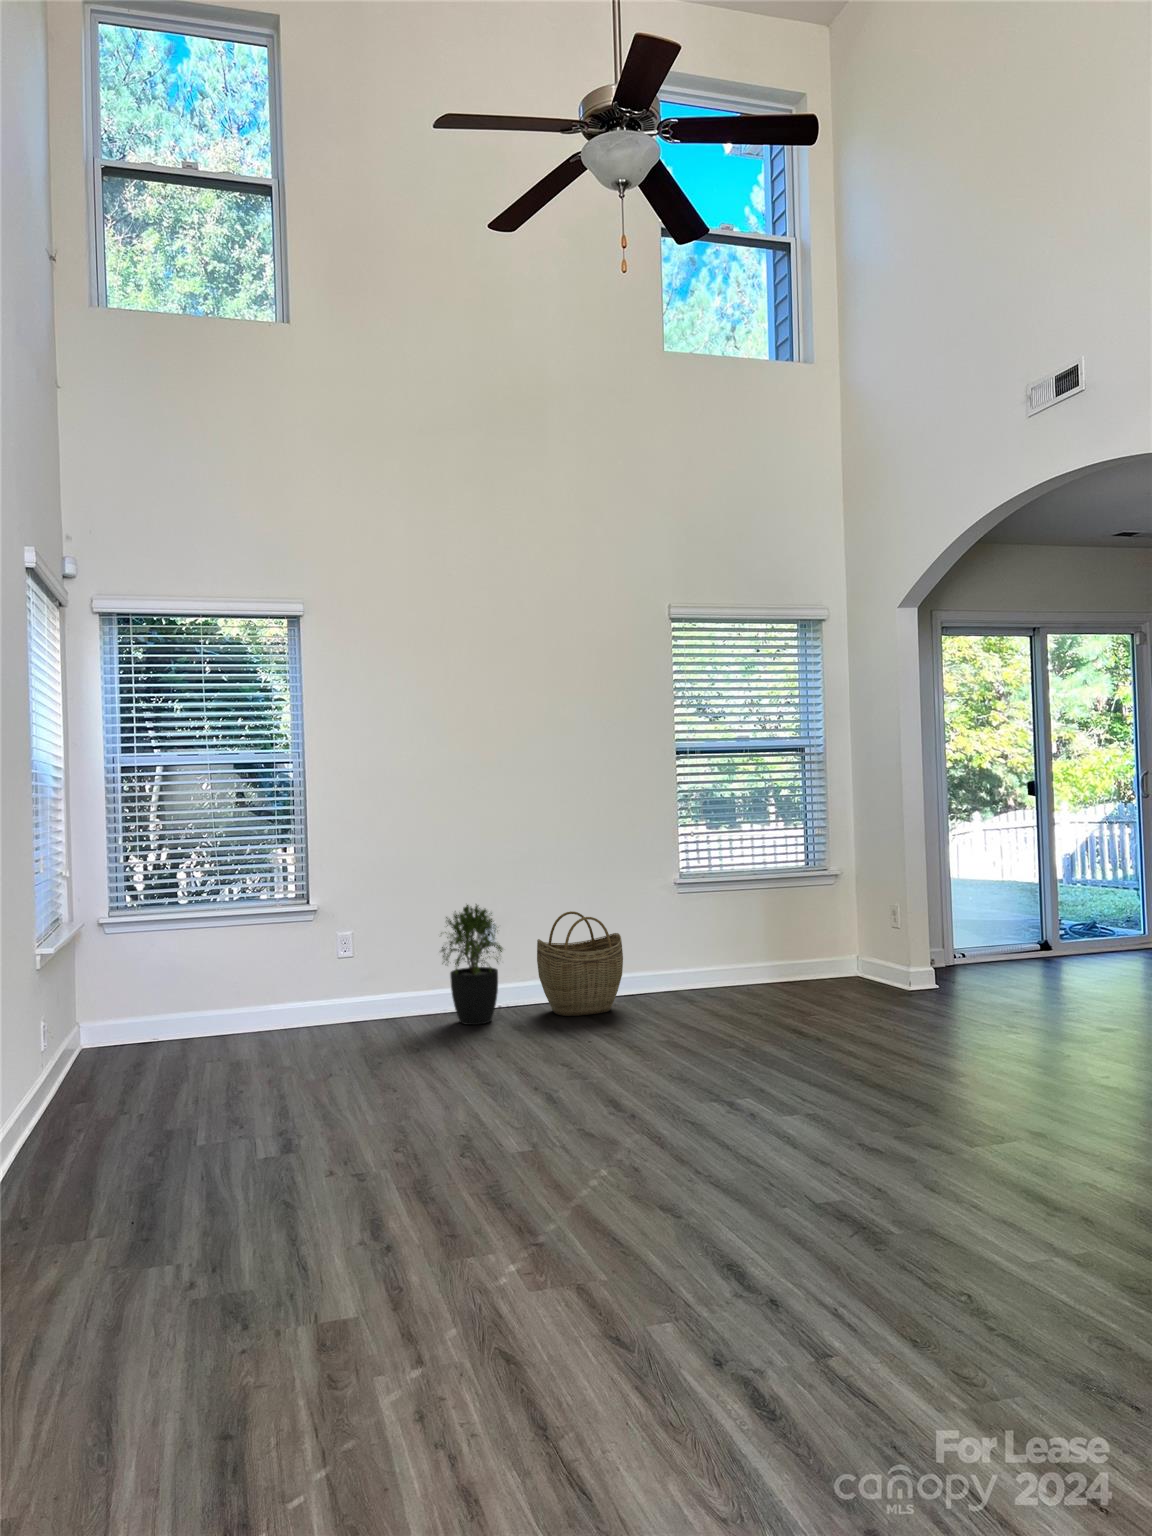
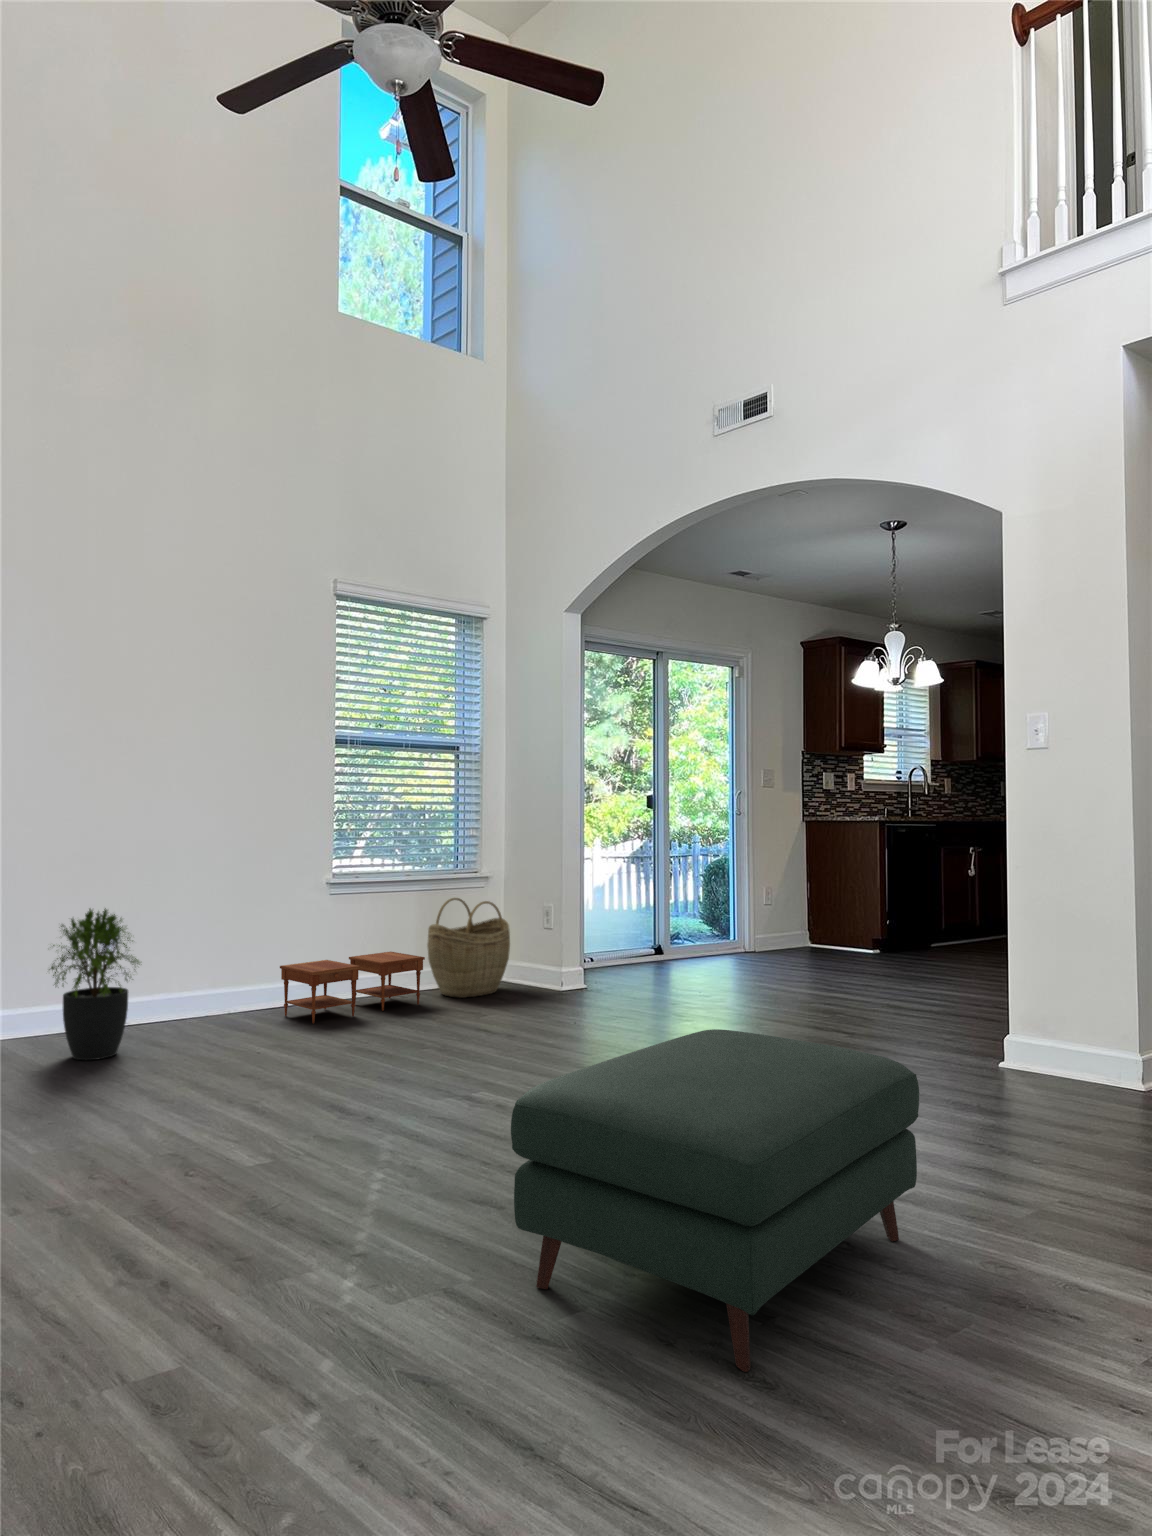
woven basket: present [537,911,623,1016] -> present [427,898,510,998]
side table: none [631,945,762,1007] -> present [280,952,425,1024]
ottoman: none [645,1036,1036,1311] -> present [511,1029,919,1372]

